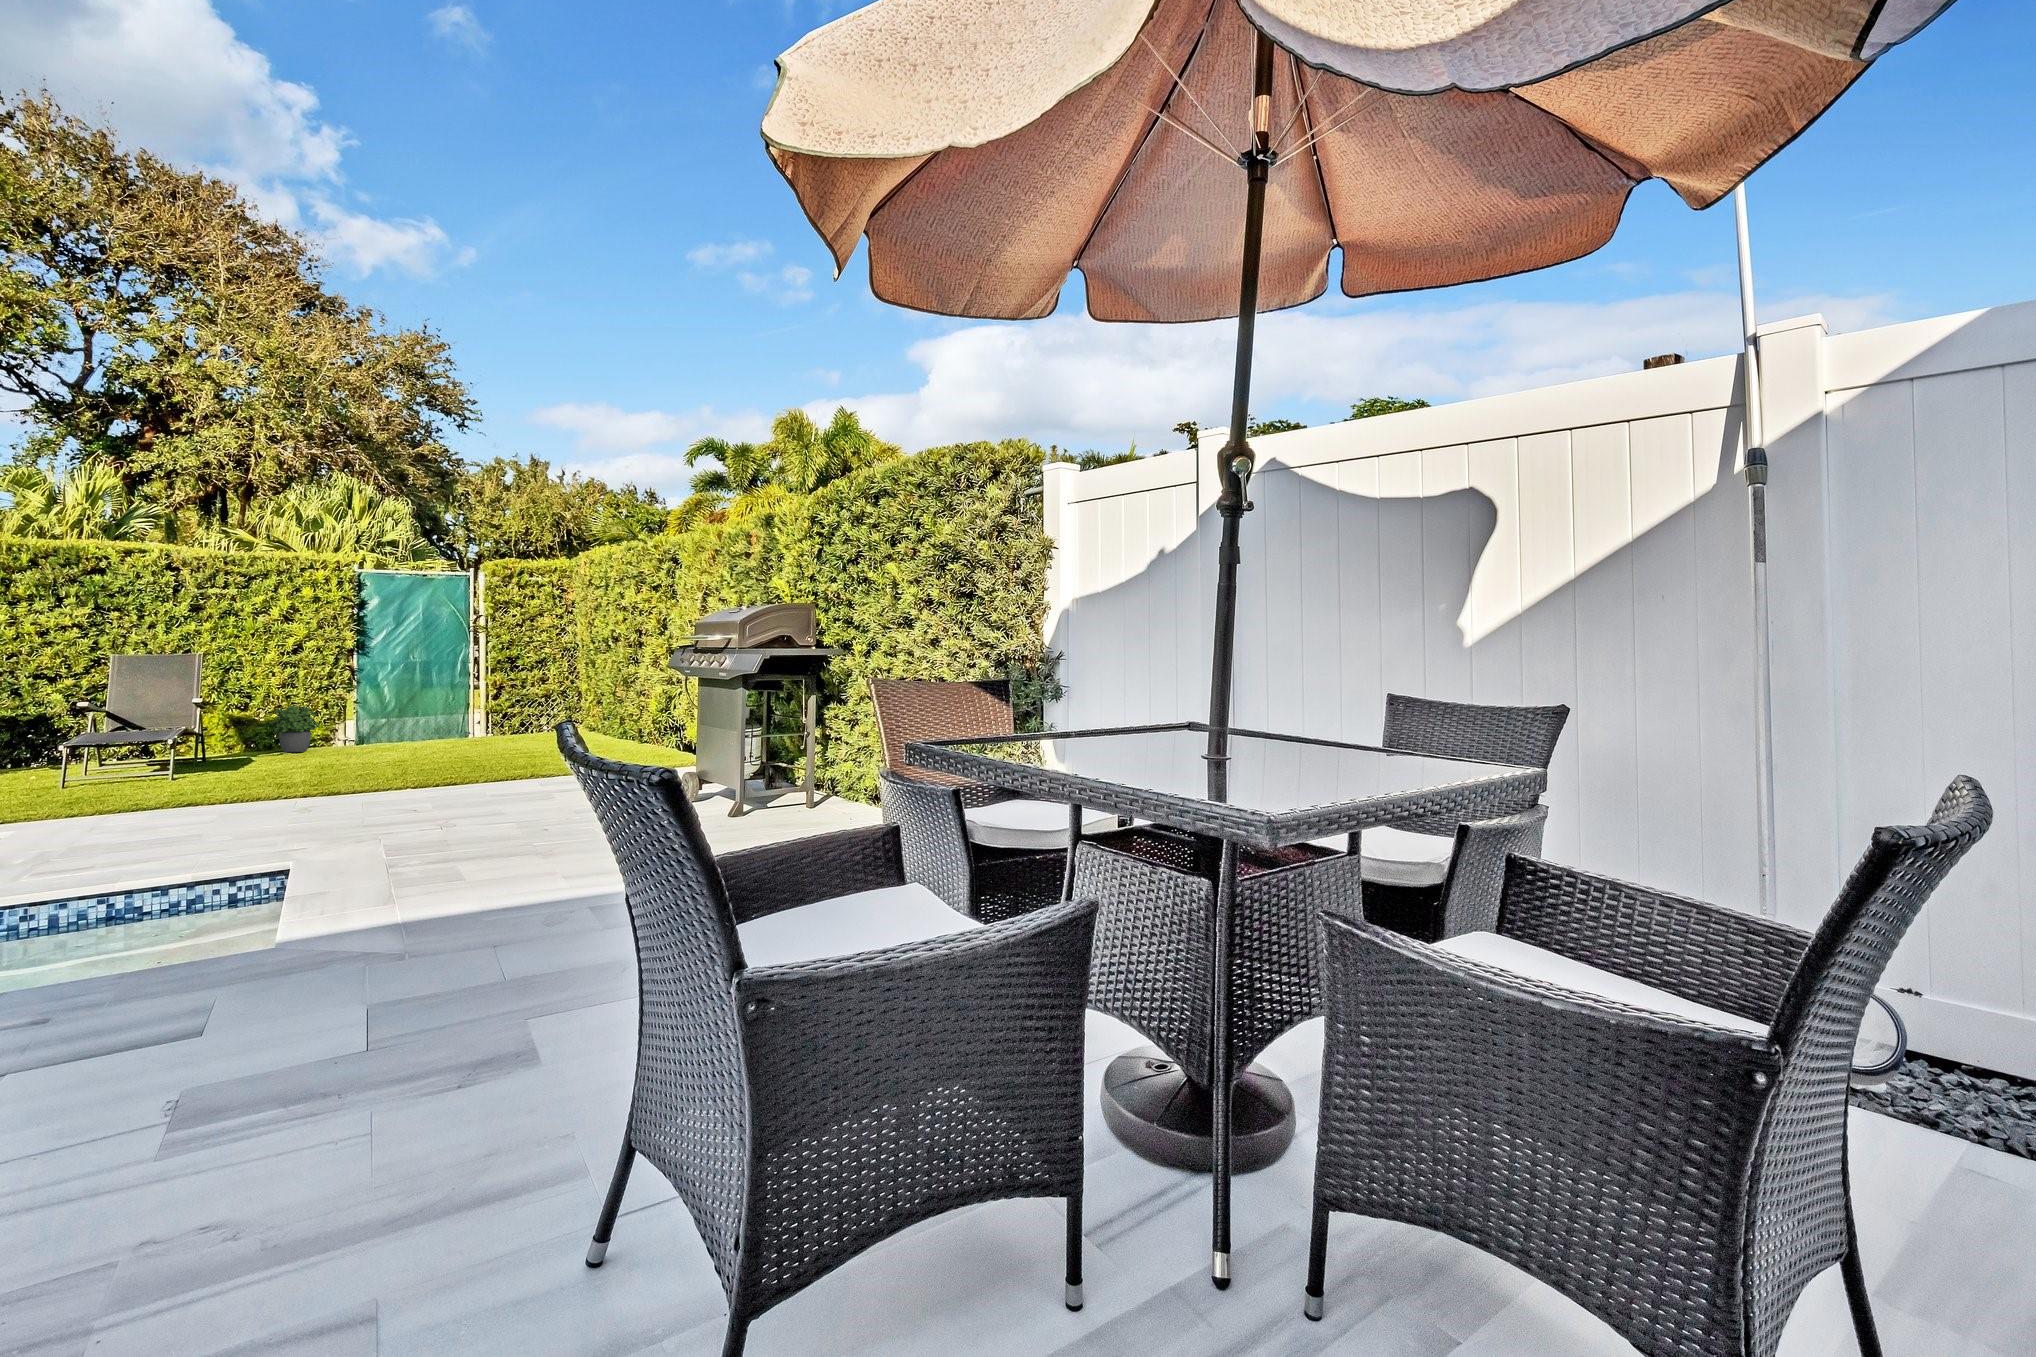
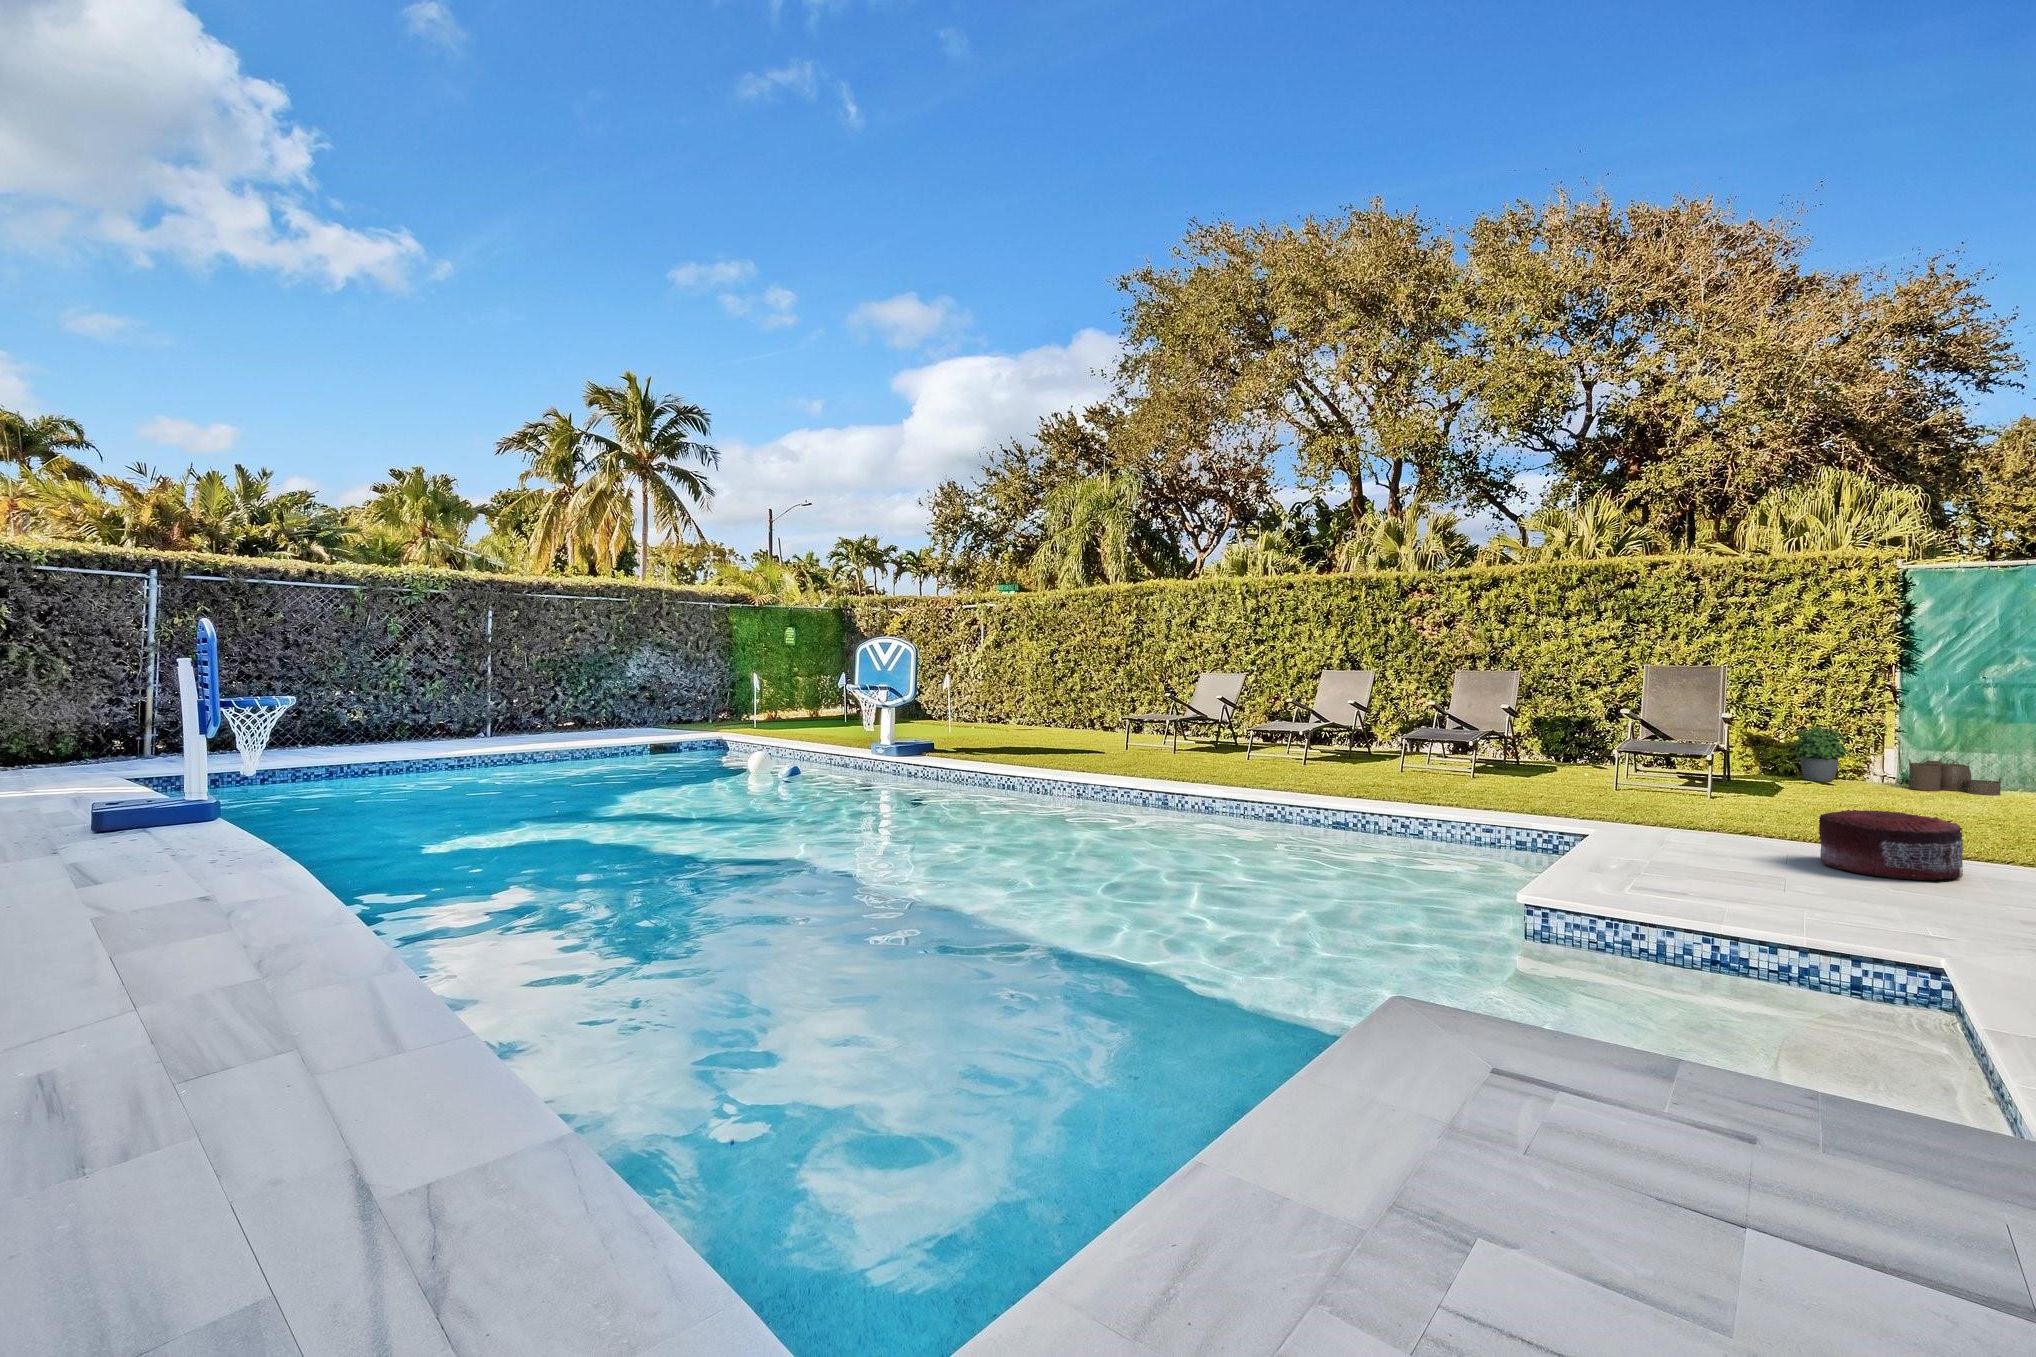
woven basket: none [362,724,425,749] -> present [1908,758,2002,796]
pouf: none [244,765,354,818] -> present [1819,809,1963,880]

